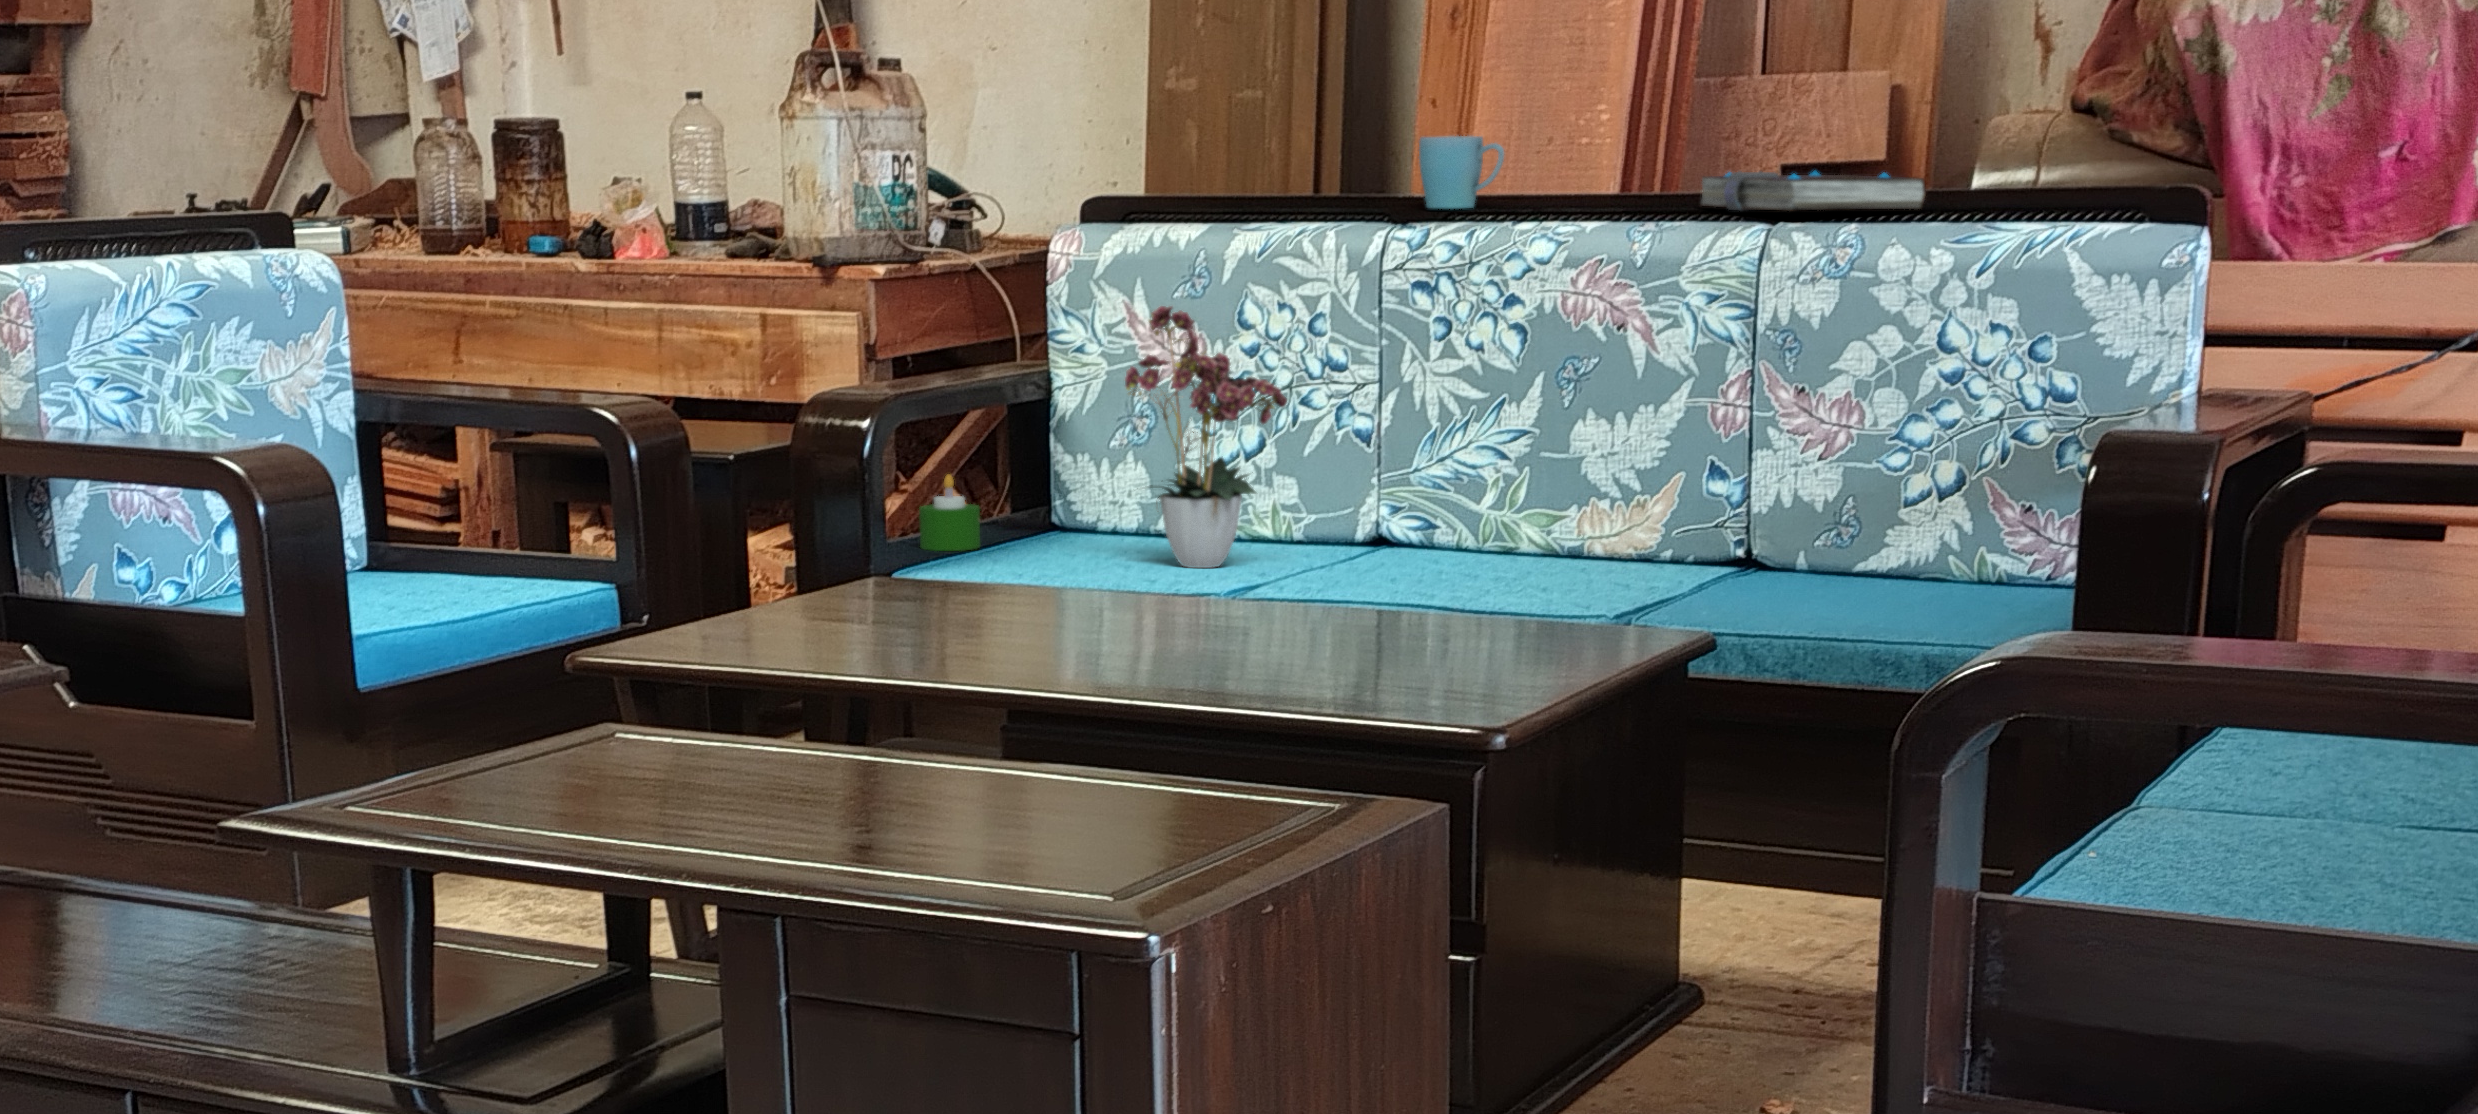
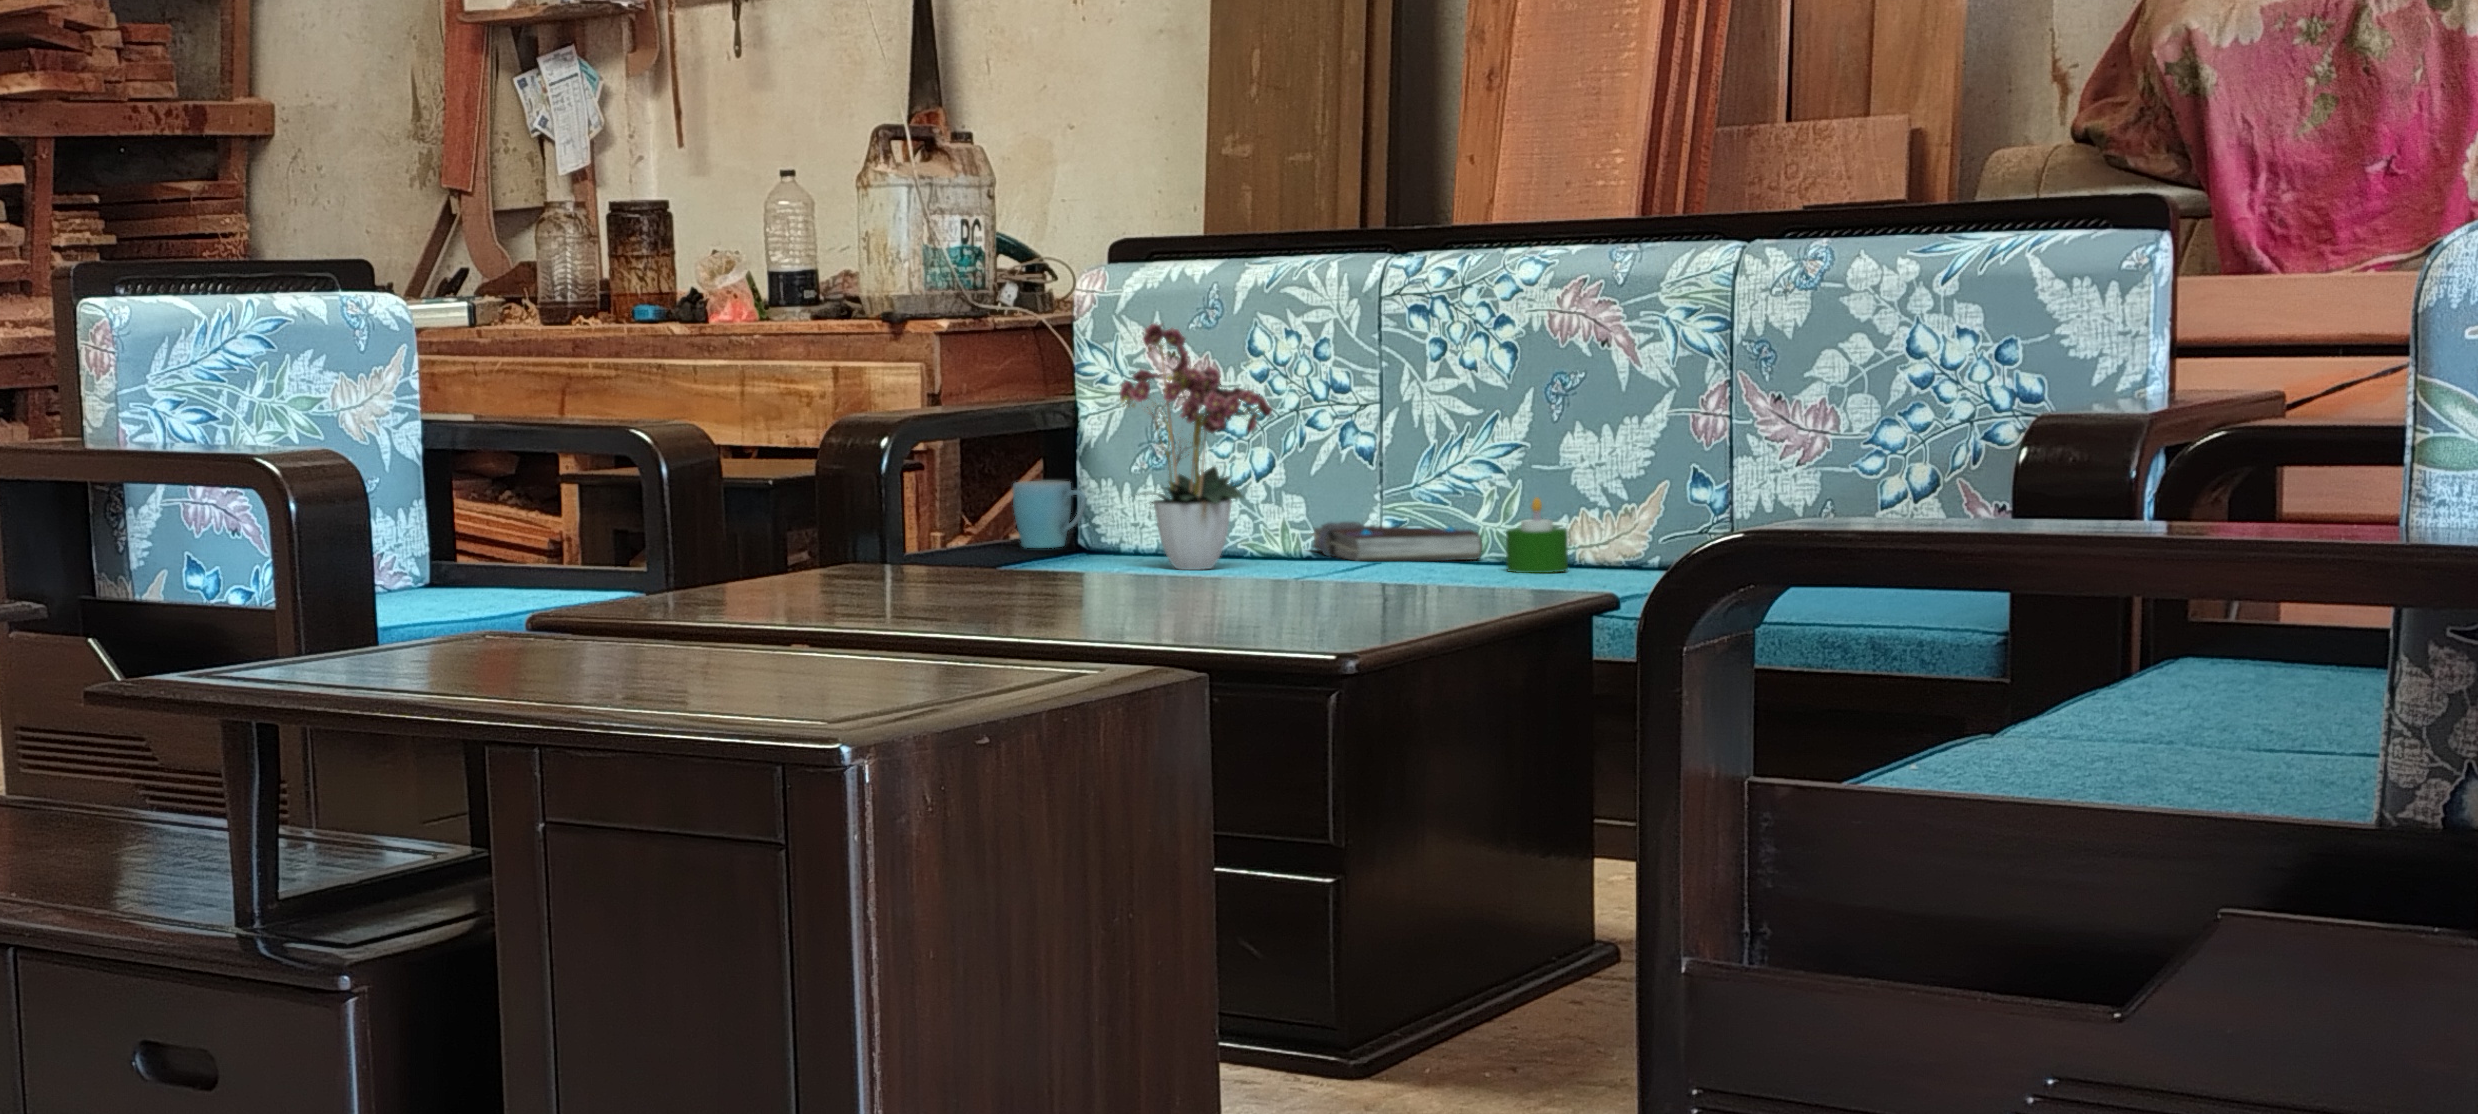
mug: present [1419,136,1504,209] -> present [1013,481,1086,548]
book: present [1701,171,1926,211] -> present [1311,522,1482,561]
candle: present [919,474,980,551] -> present [1506,498,1568,573]

